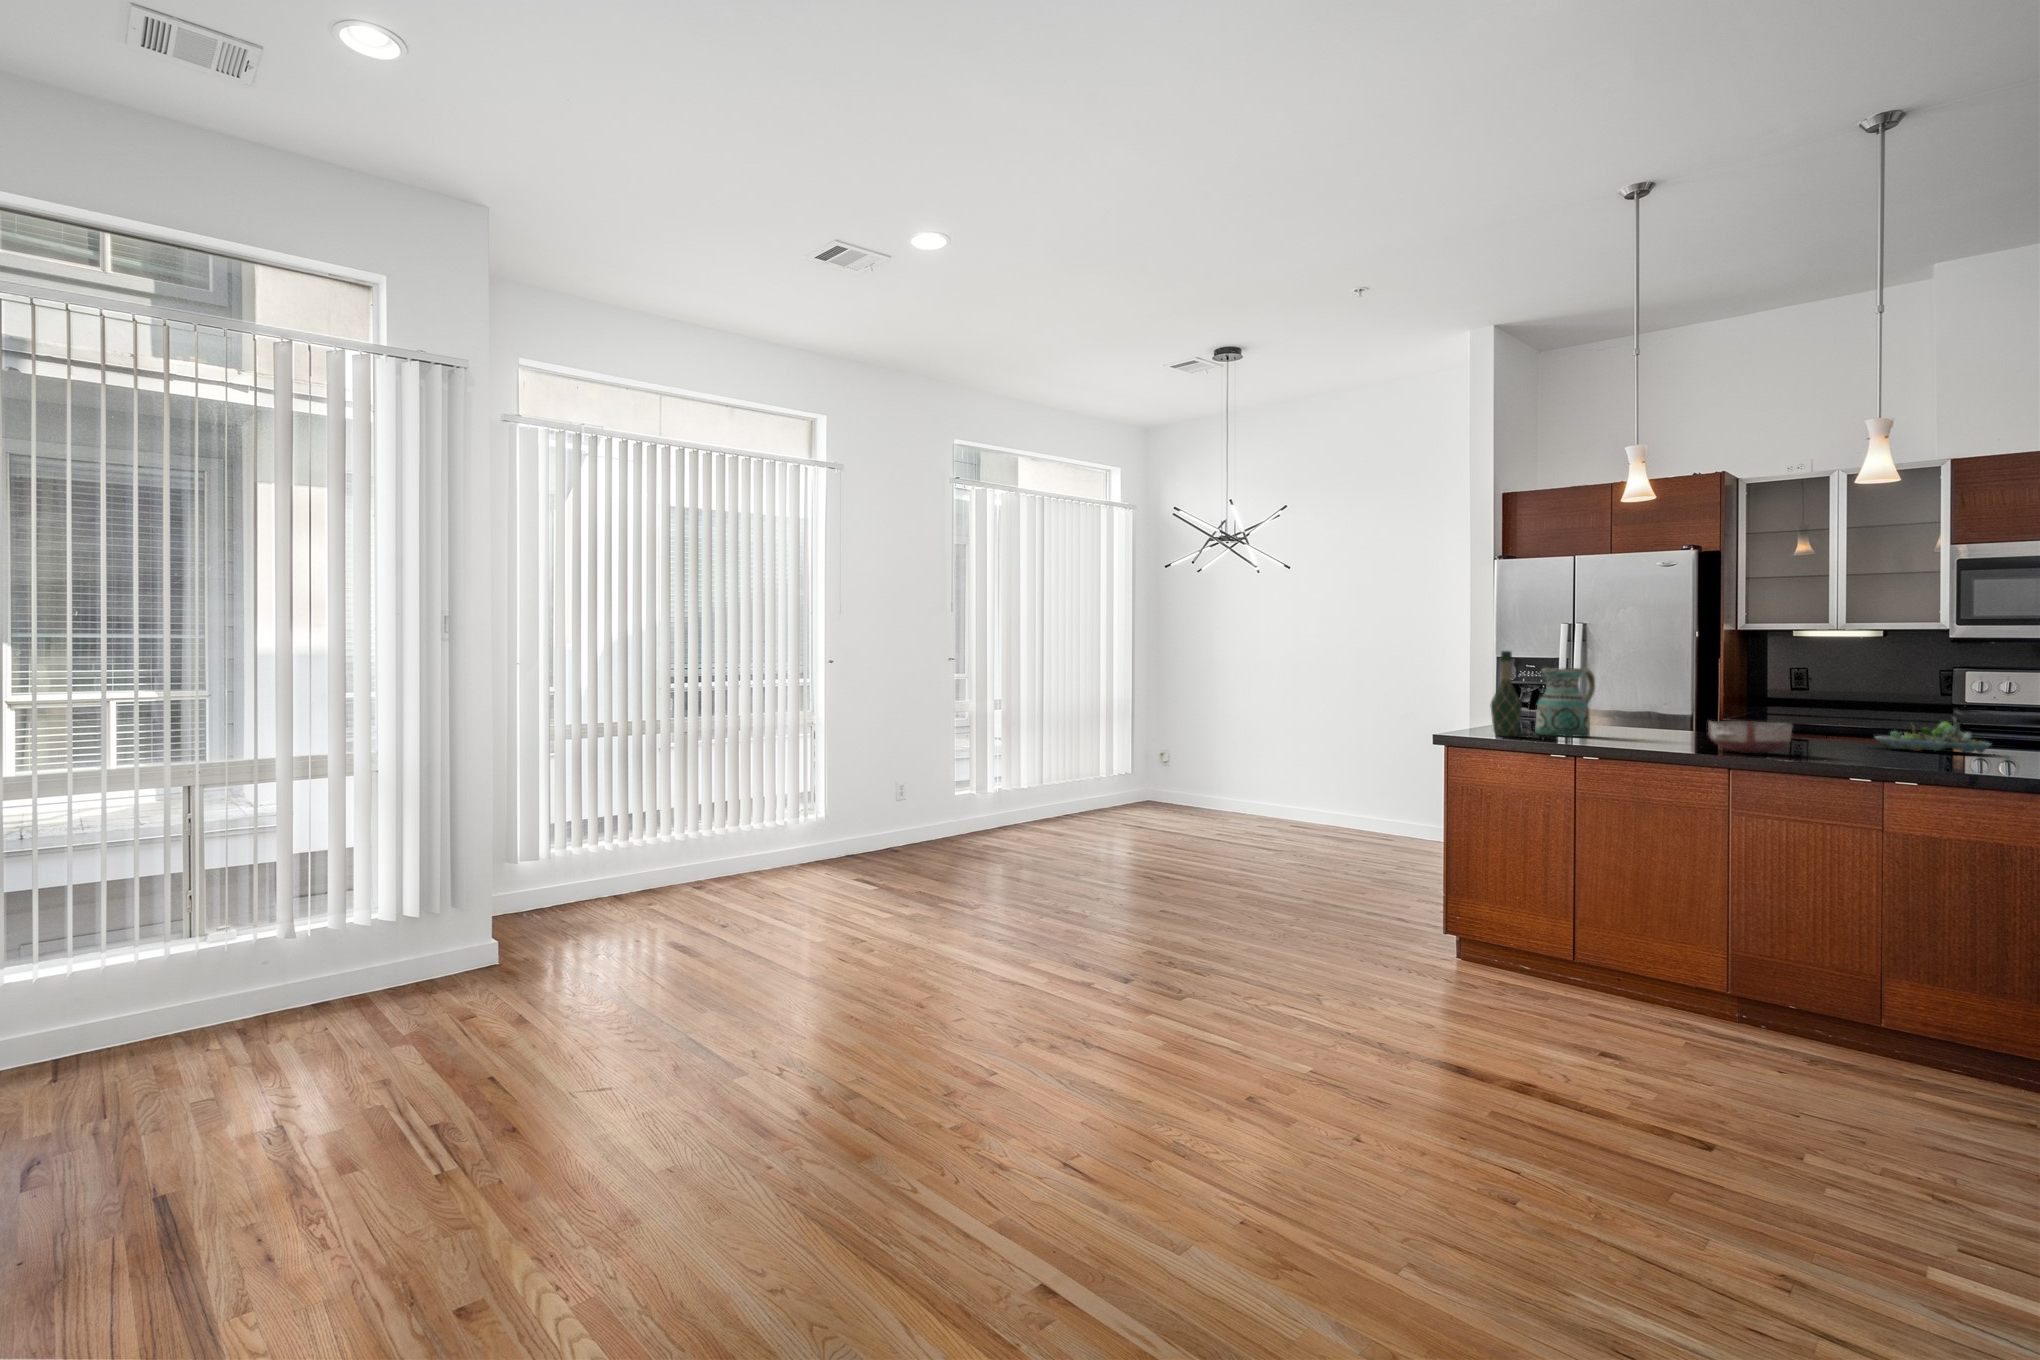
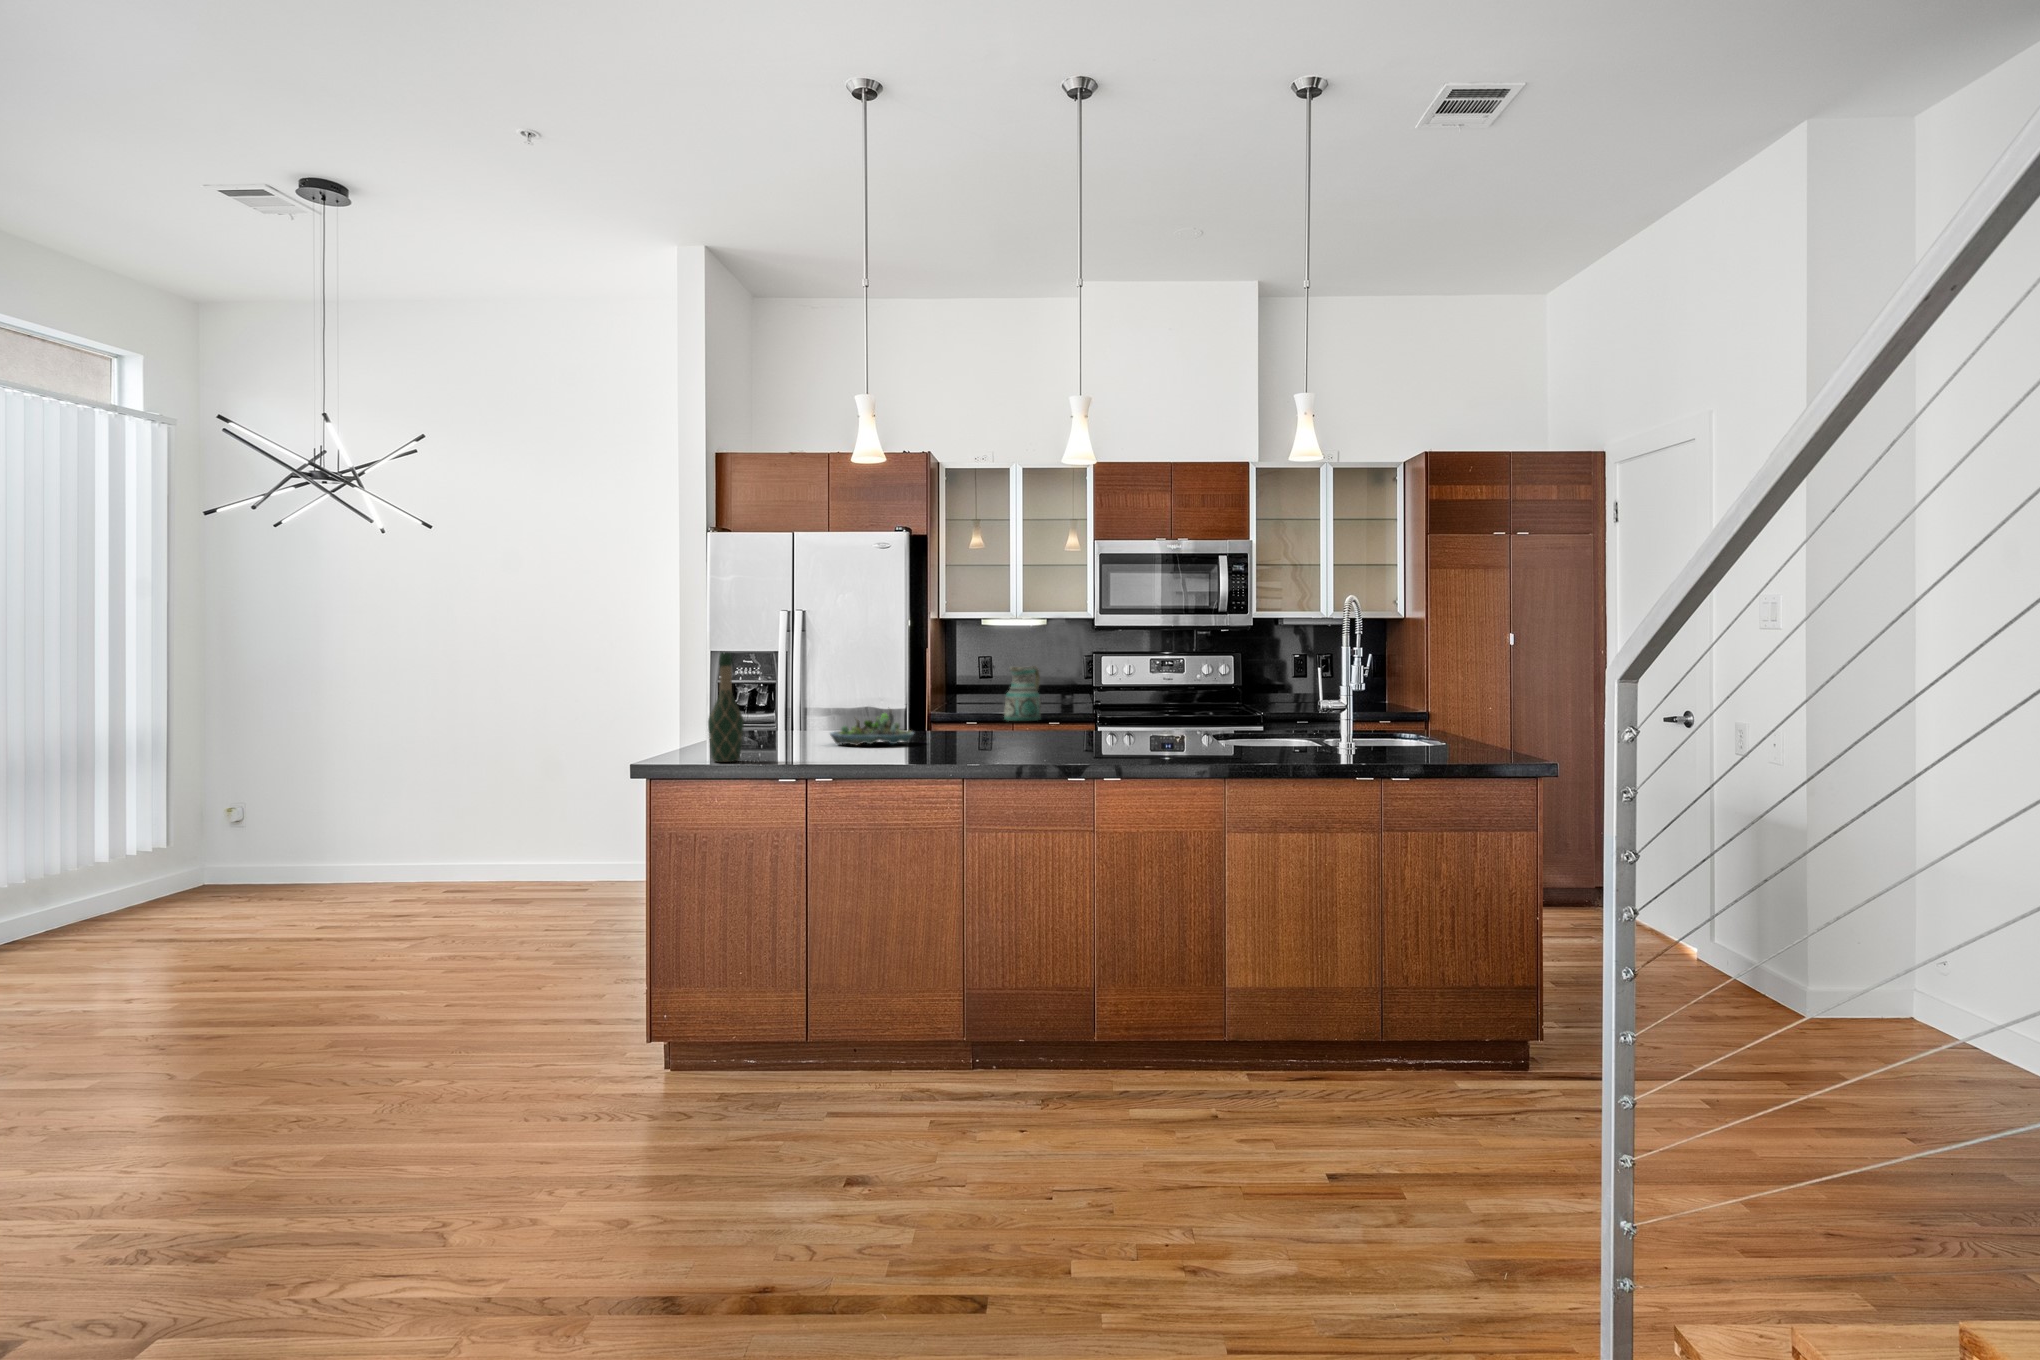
ceramic pitcher: present [1535,668,1595,737] -> present [1004,666,1041,721]
succulent planter: present [1875,718,1991,753] -> present [830,709,914,745]
ceramic bowl: present [1708,721,1792,753] -> none [930,726,1001,762]

